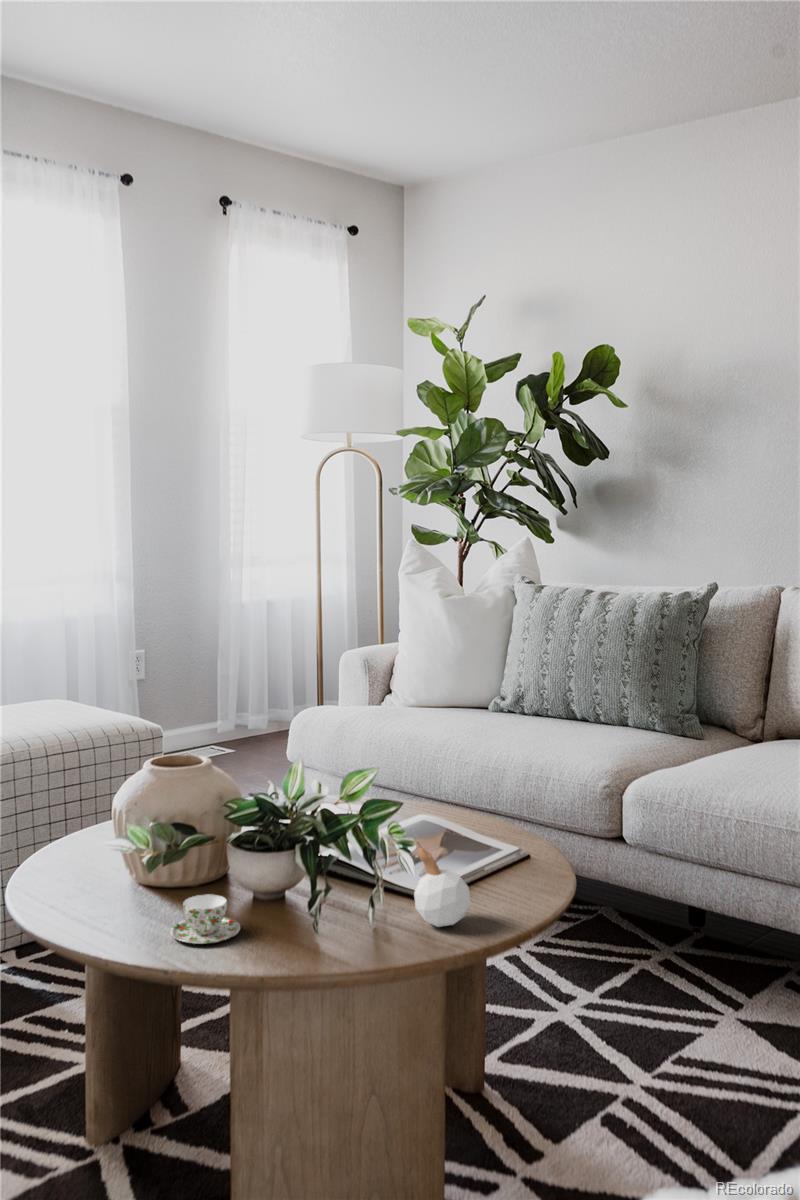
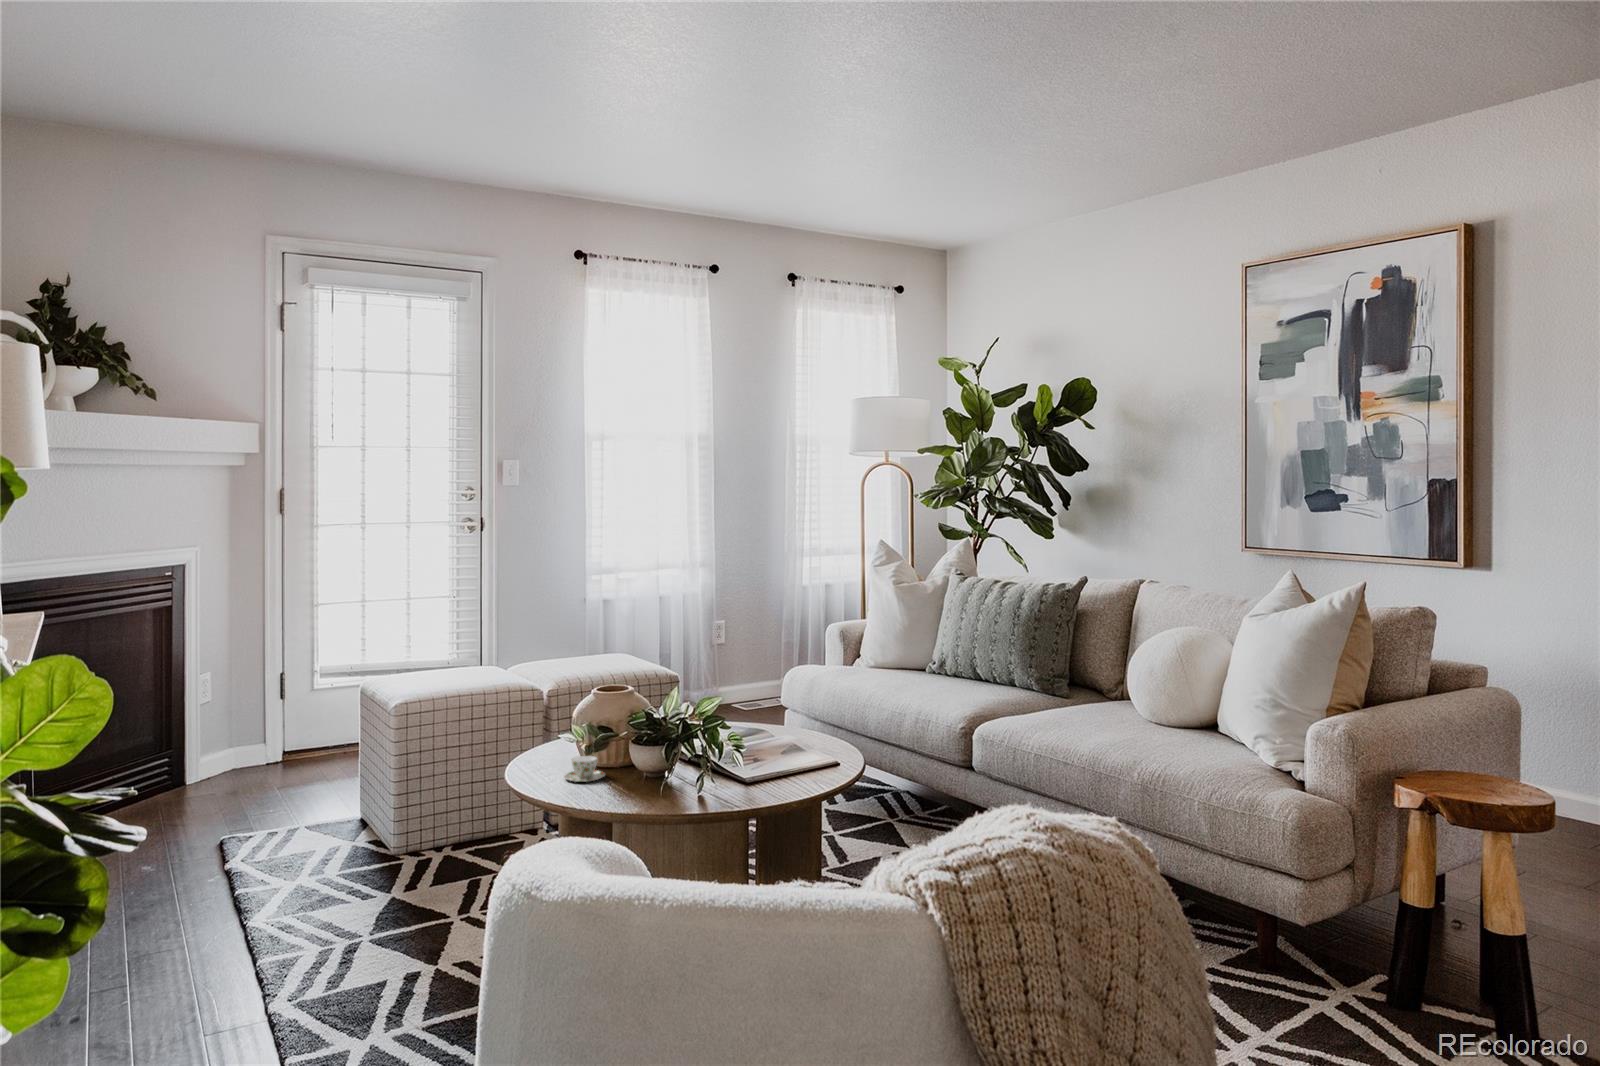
candle: present [414,830,471,927] -> none [705,725,740,786]

